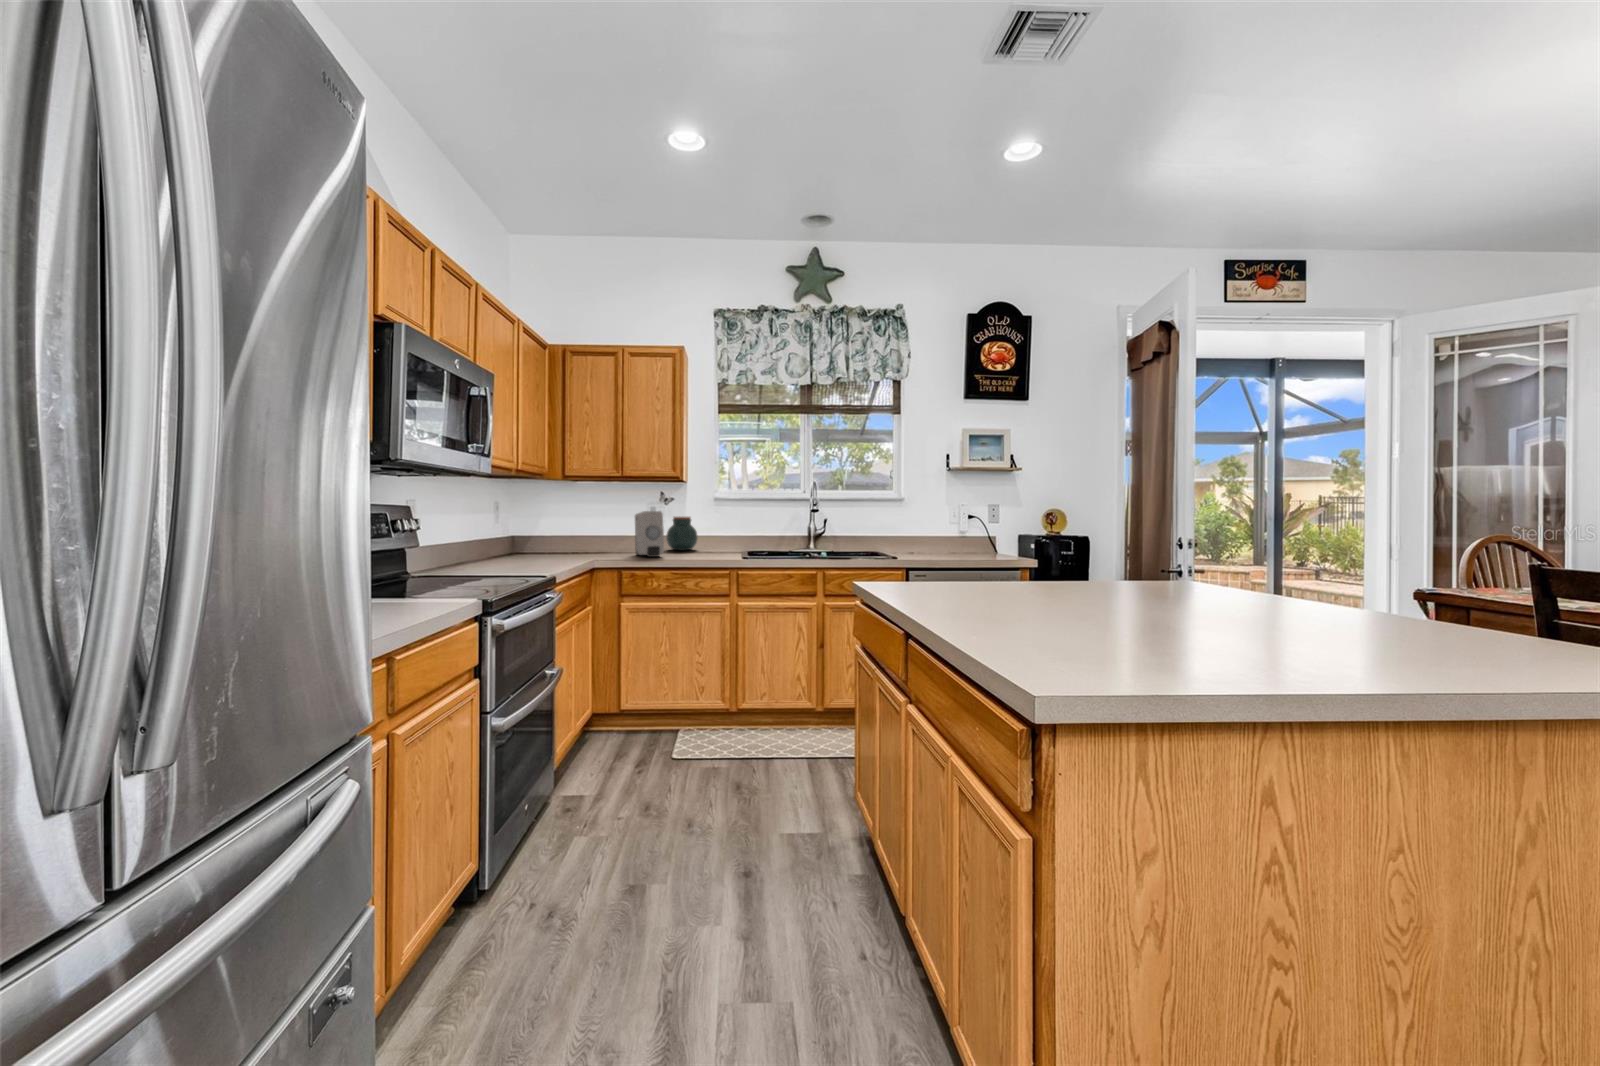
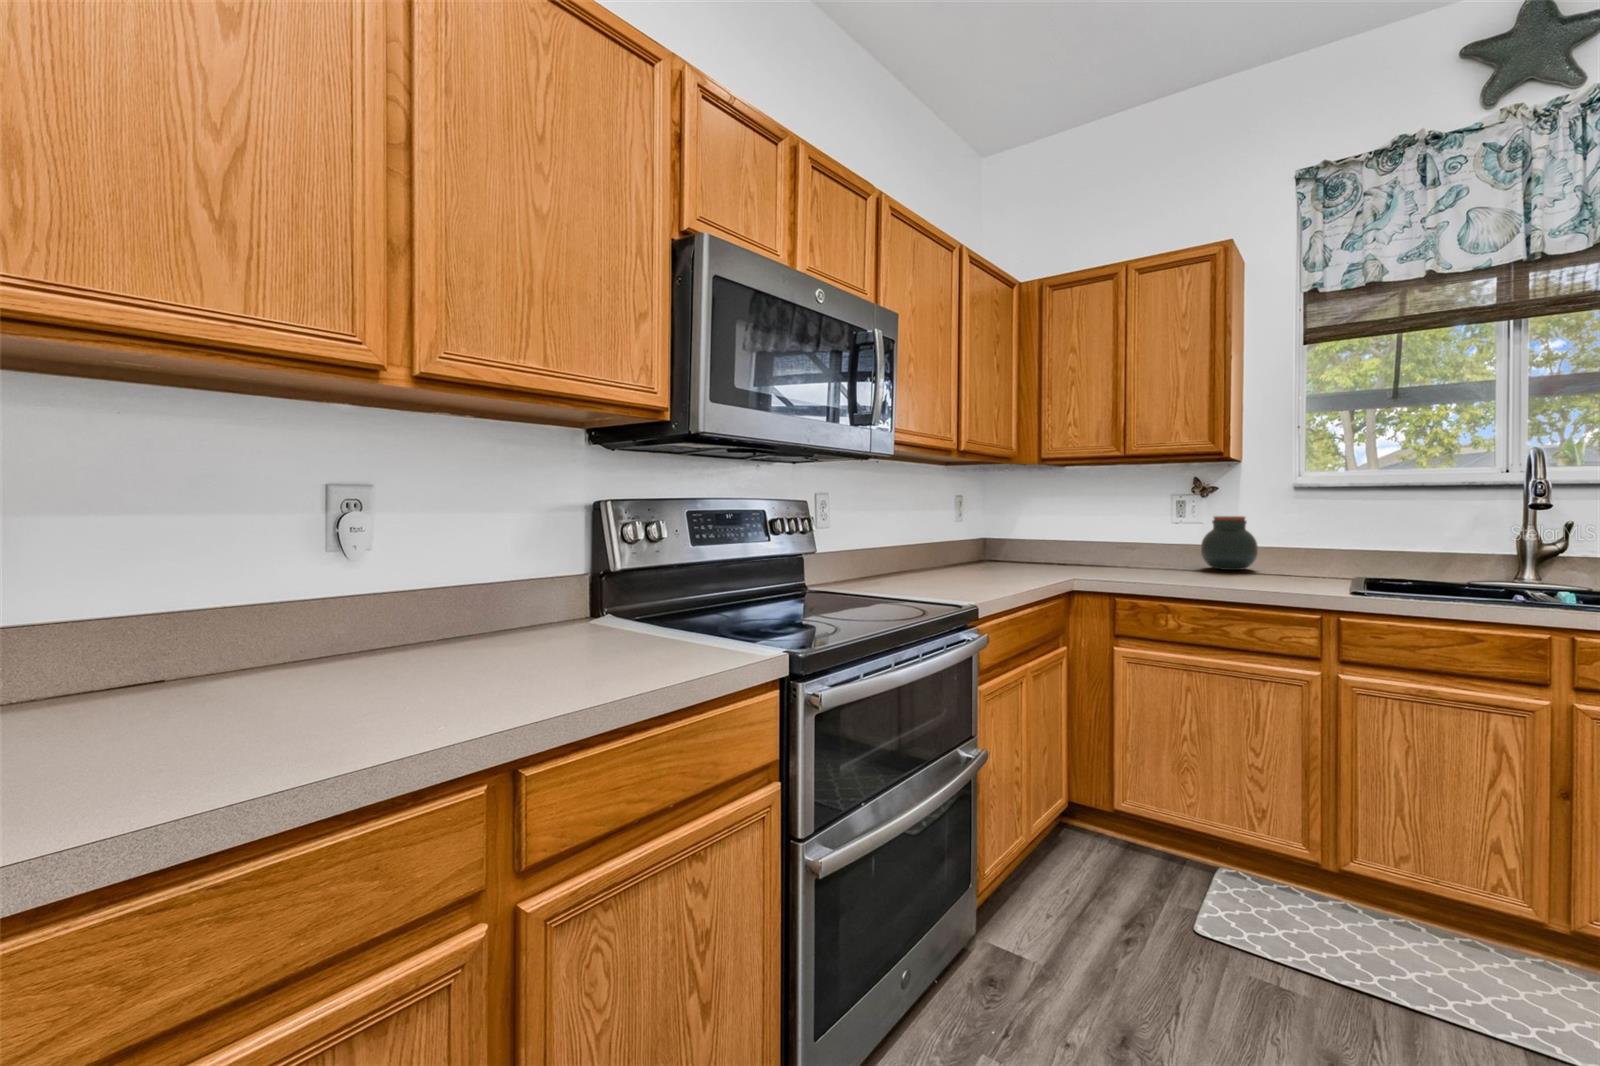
soap dispenser: present [635,511,664,557] -> none [1146,507,1194,578]

